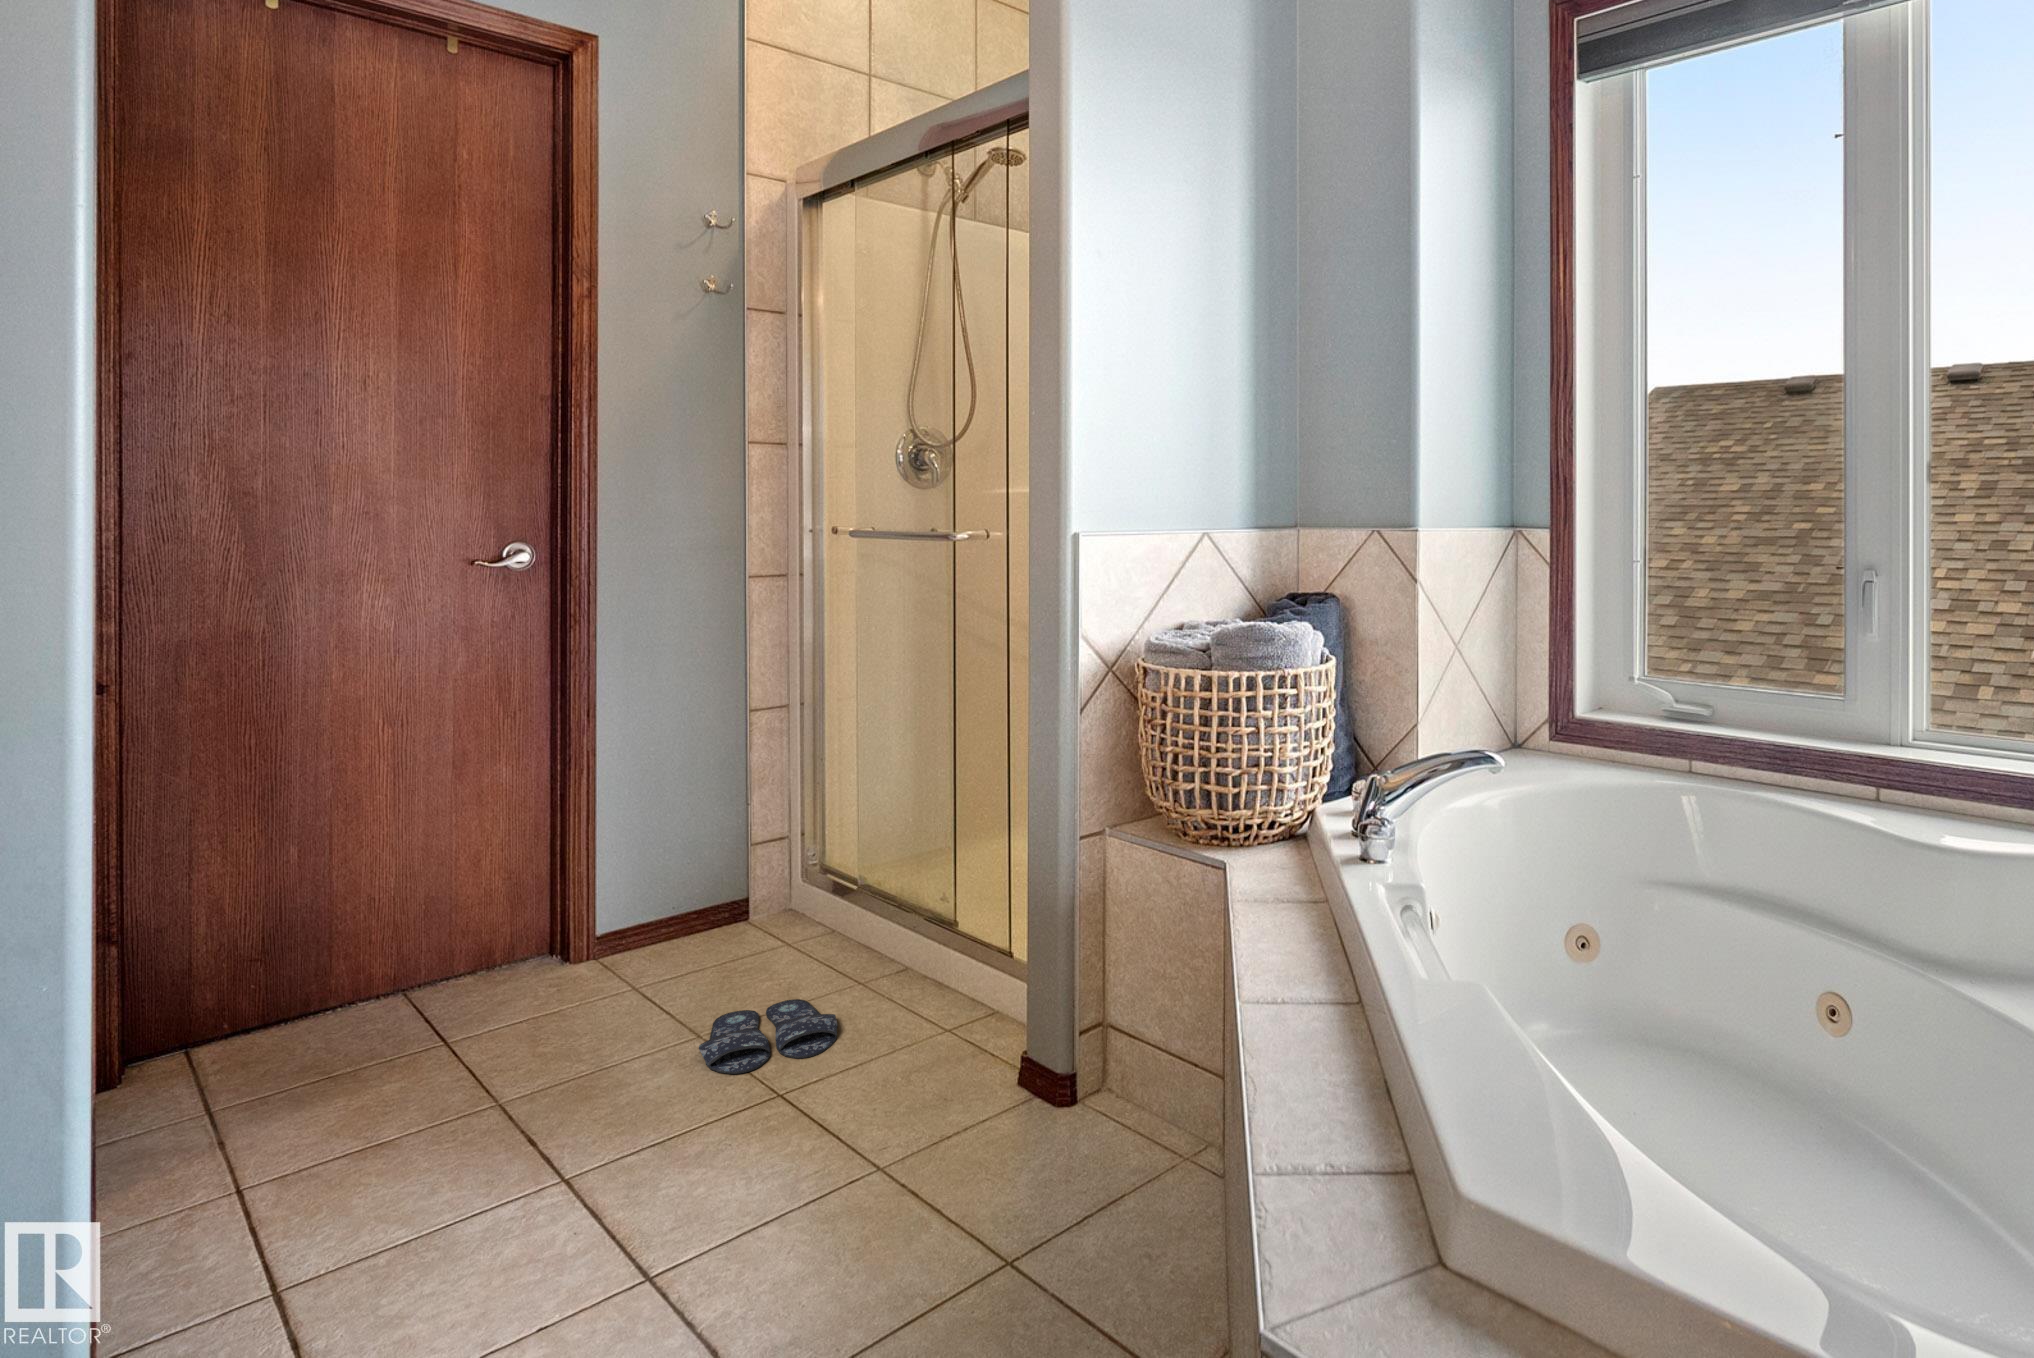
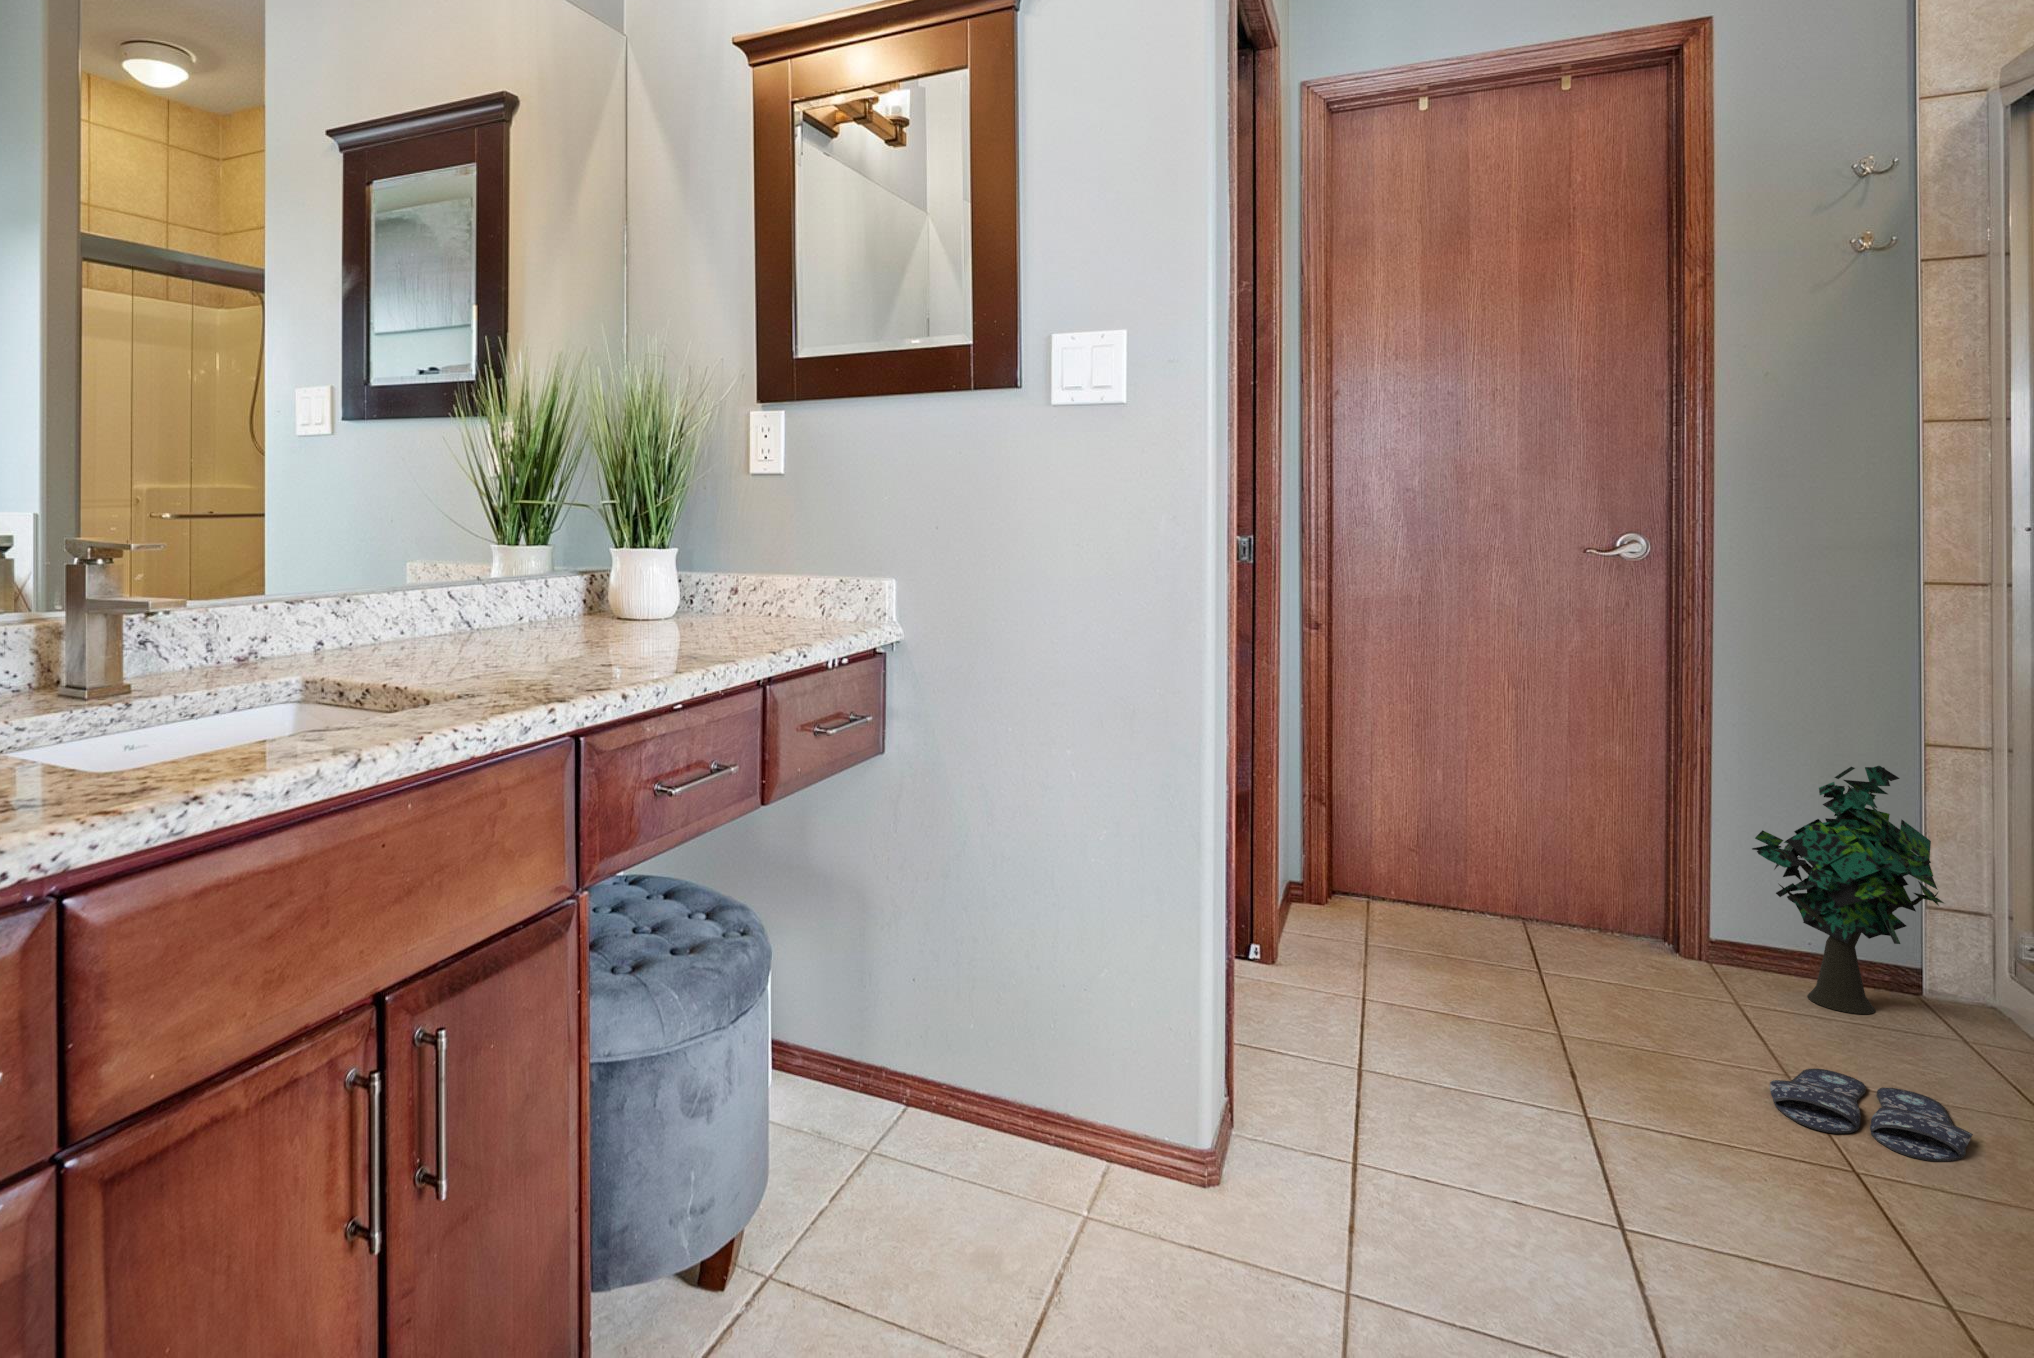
decorative plant: none [637,732,775,957] -> present [1752,766,1944,1014]

